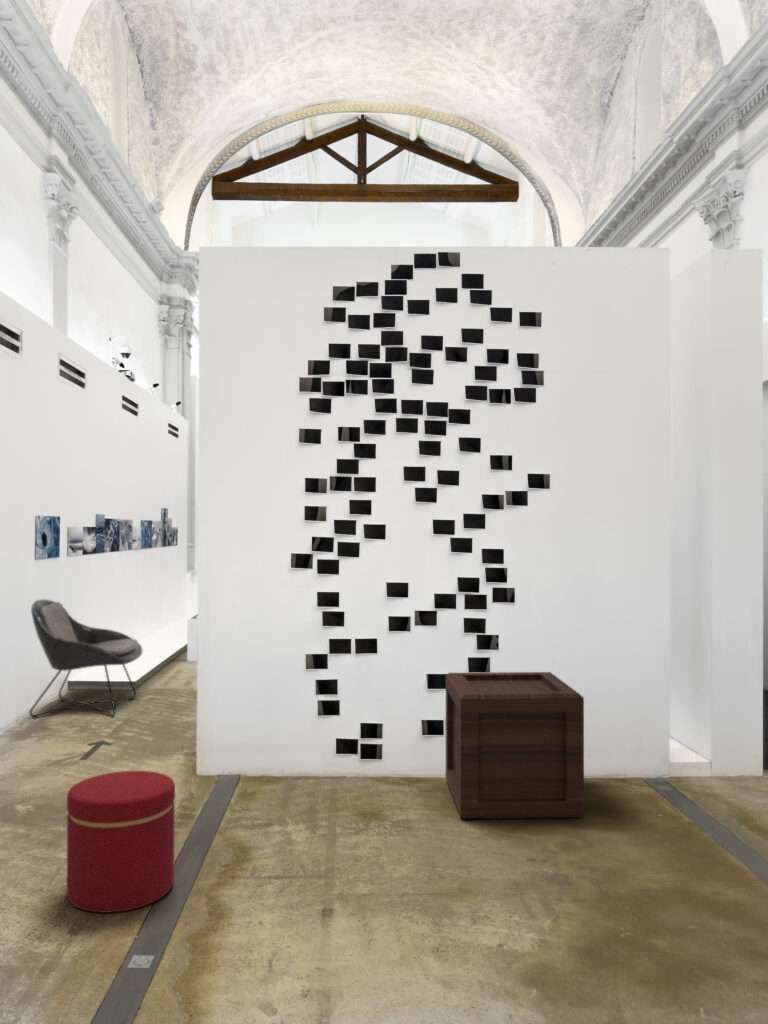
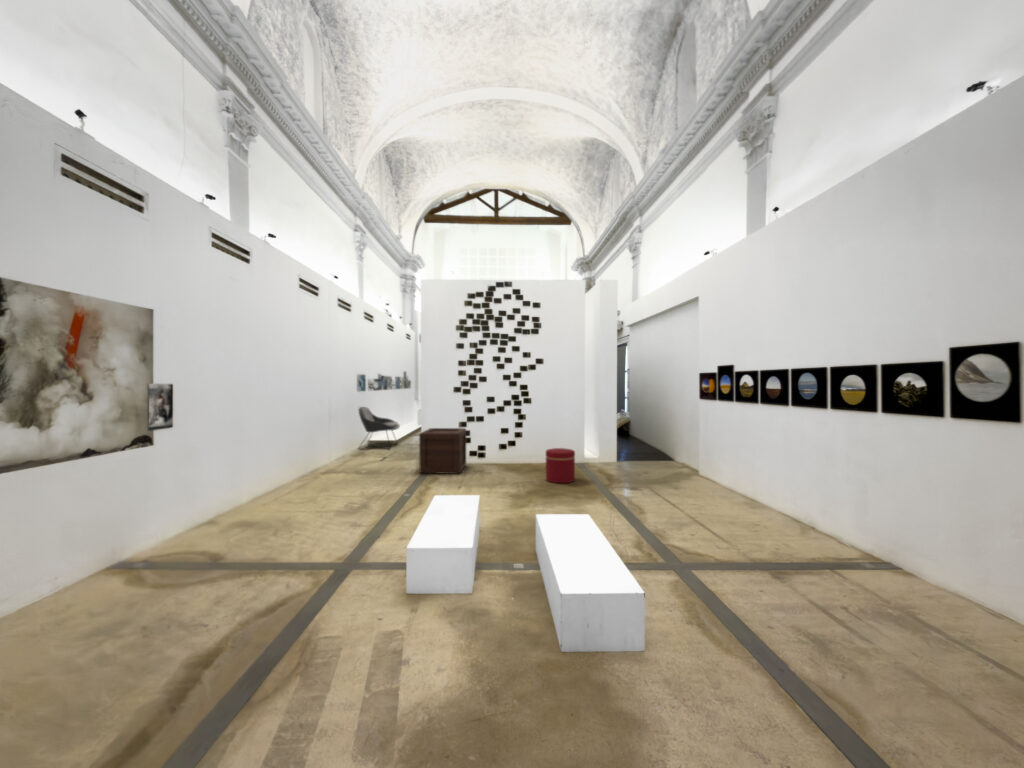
wooden crate: present [446,672,584,819] -> present [419,428,466,474]
ottoman: present [67,771,175,913] -> present [546,448,575,483]

